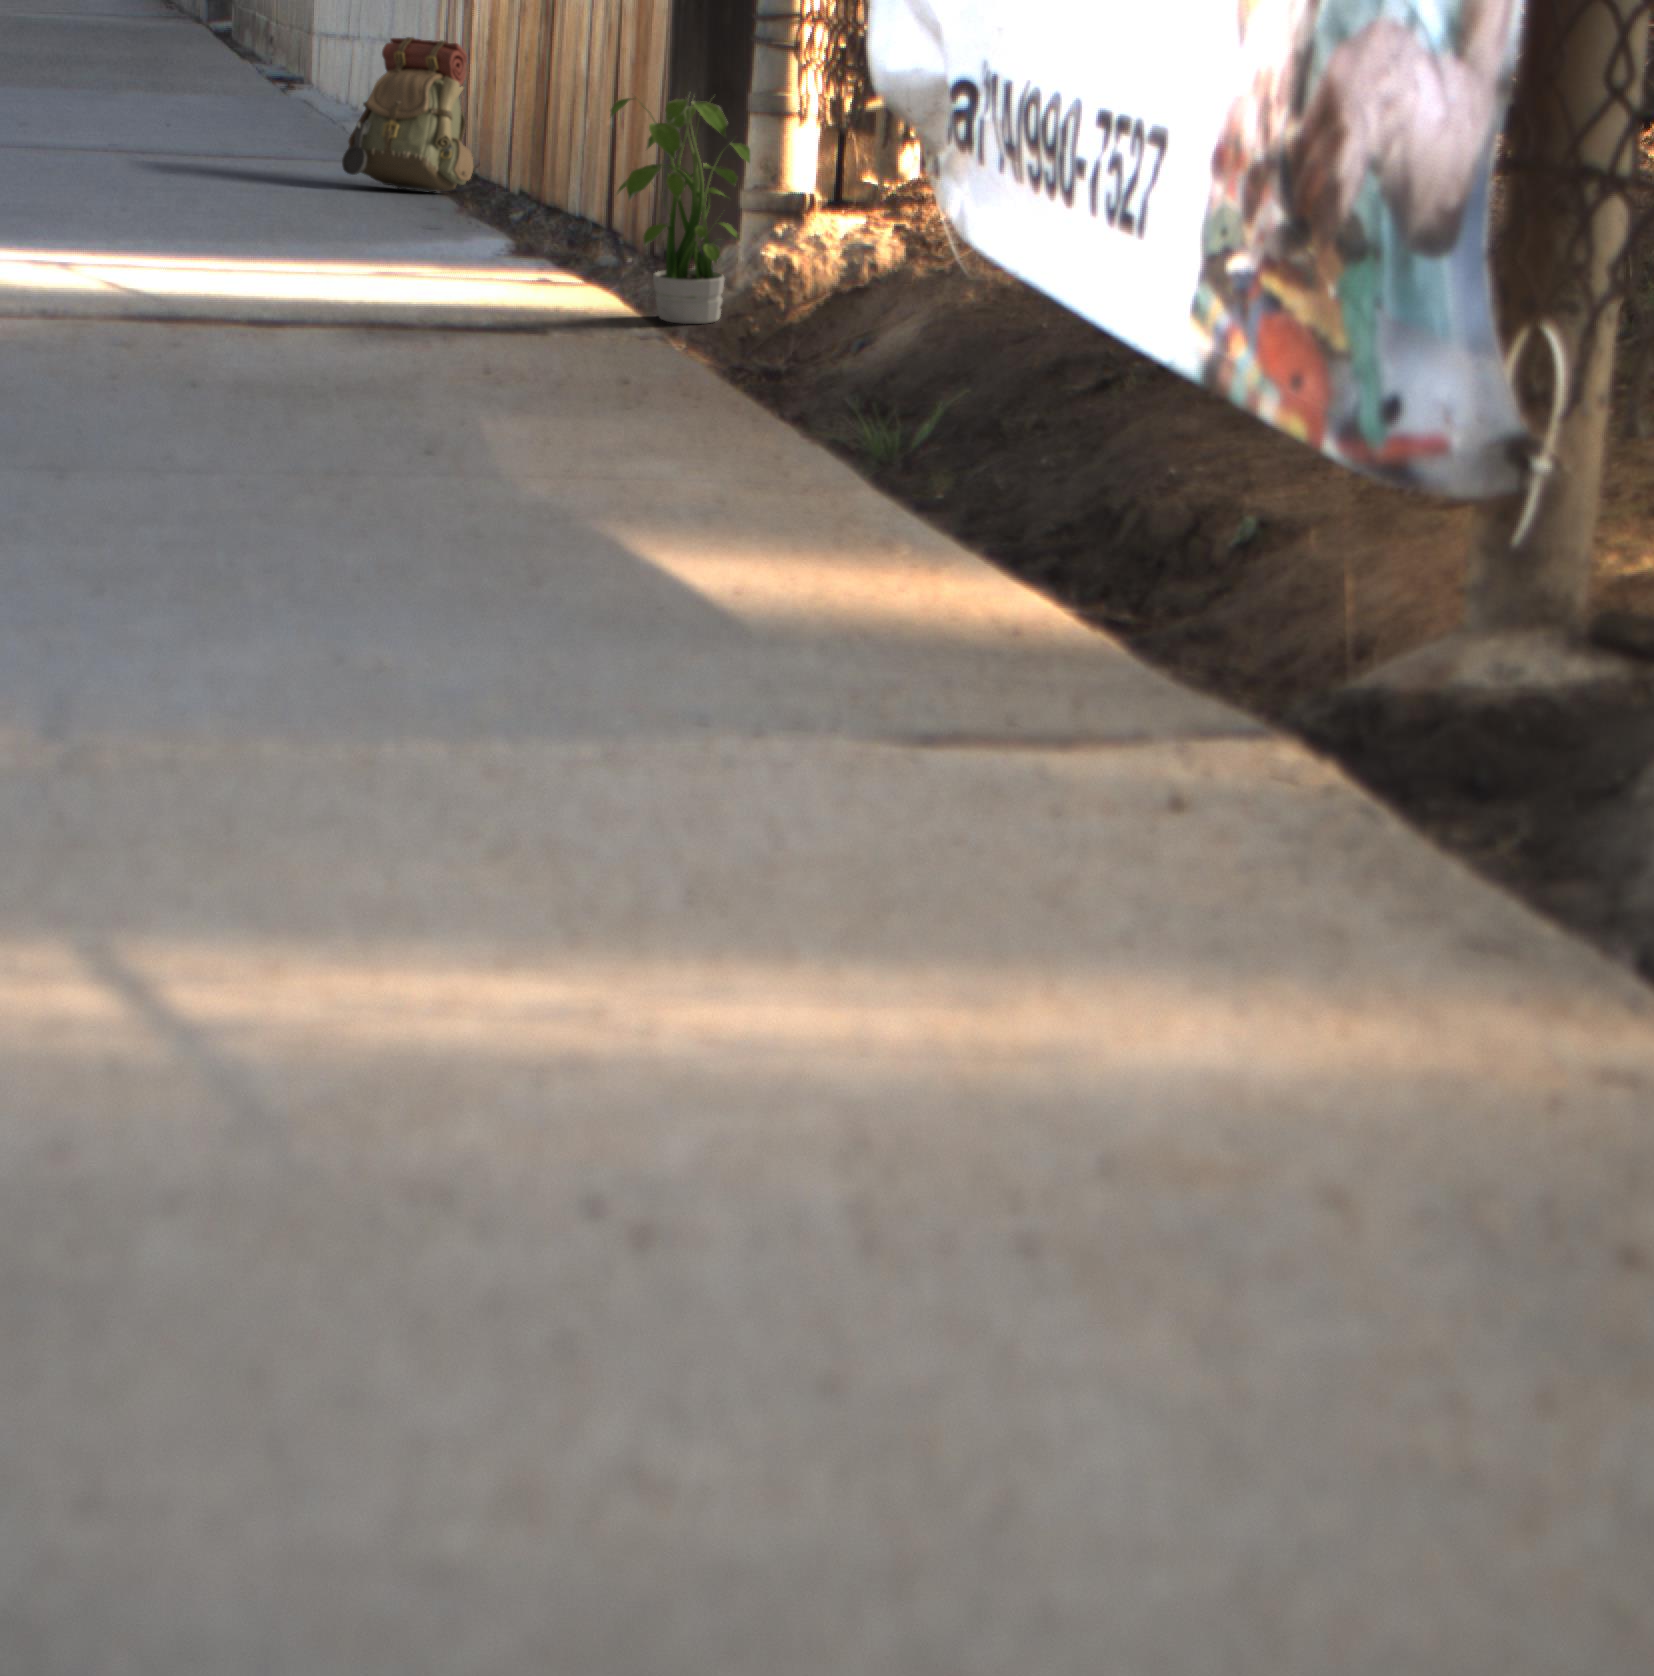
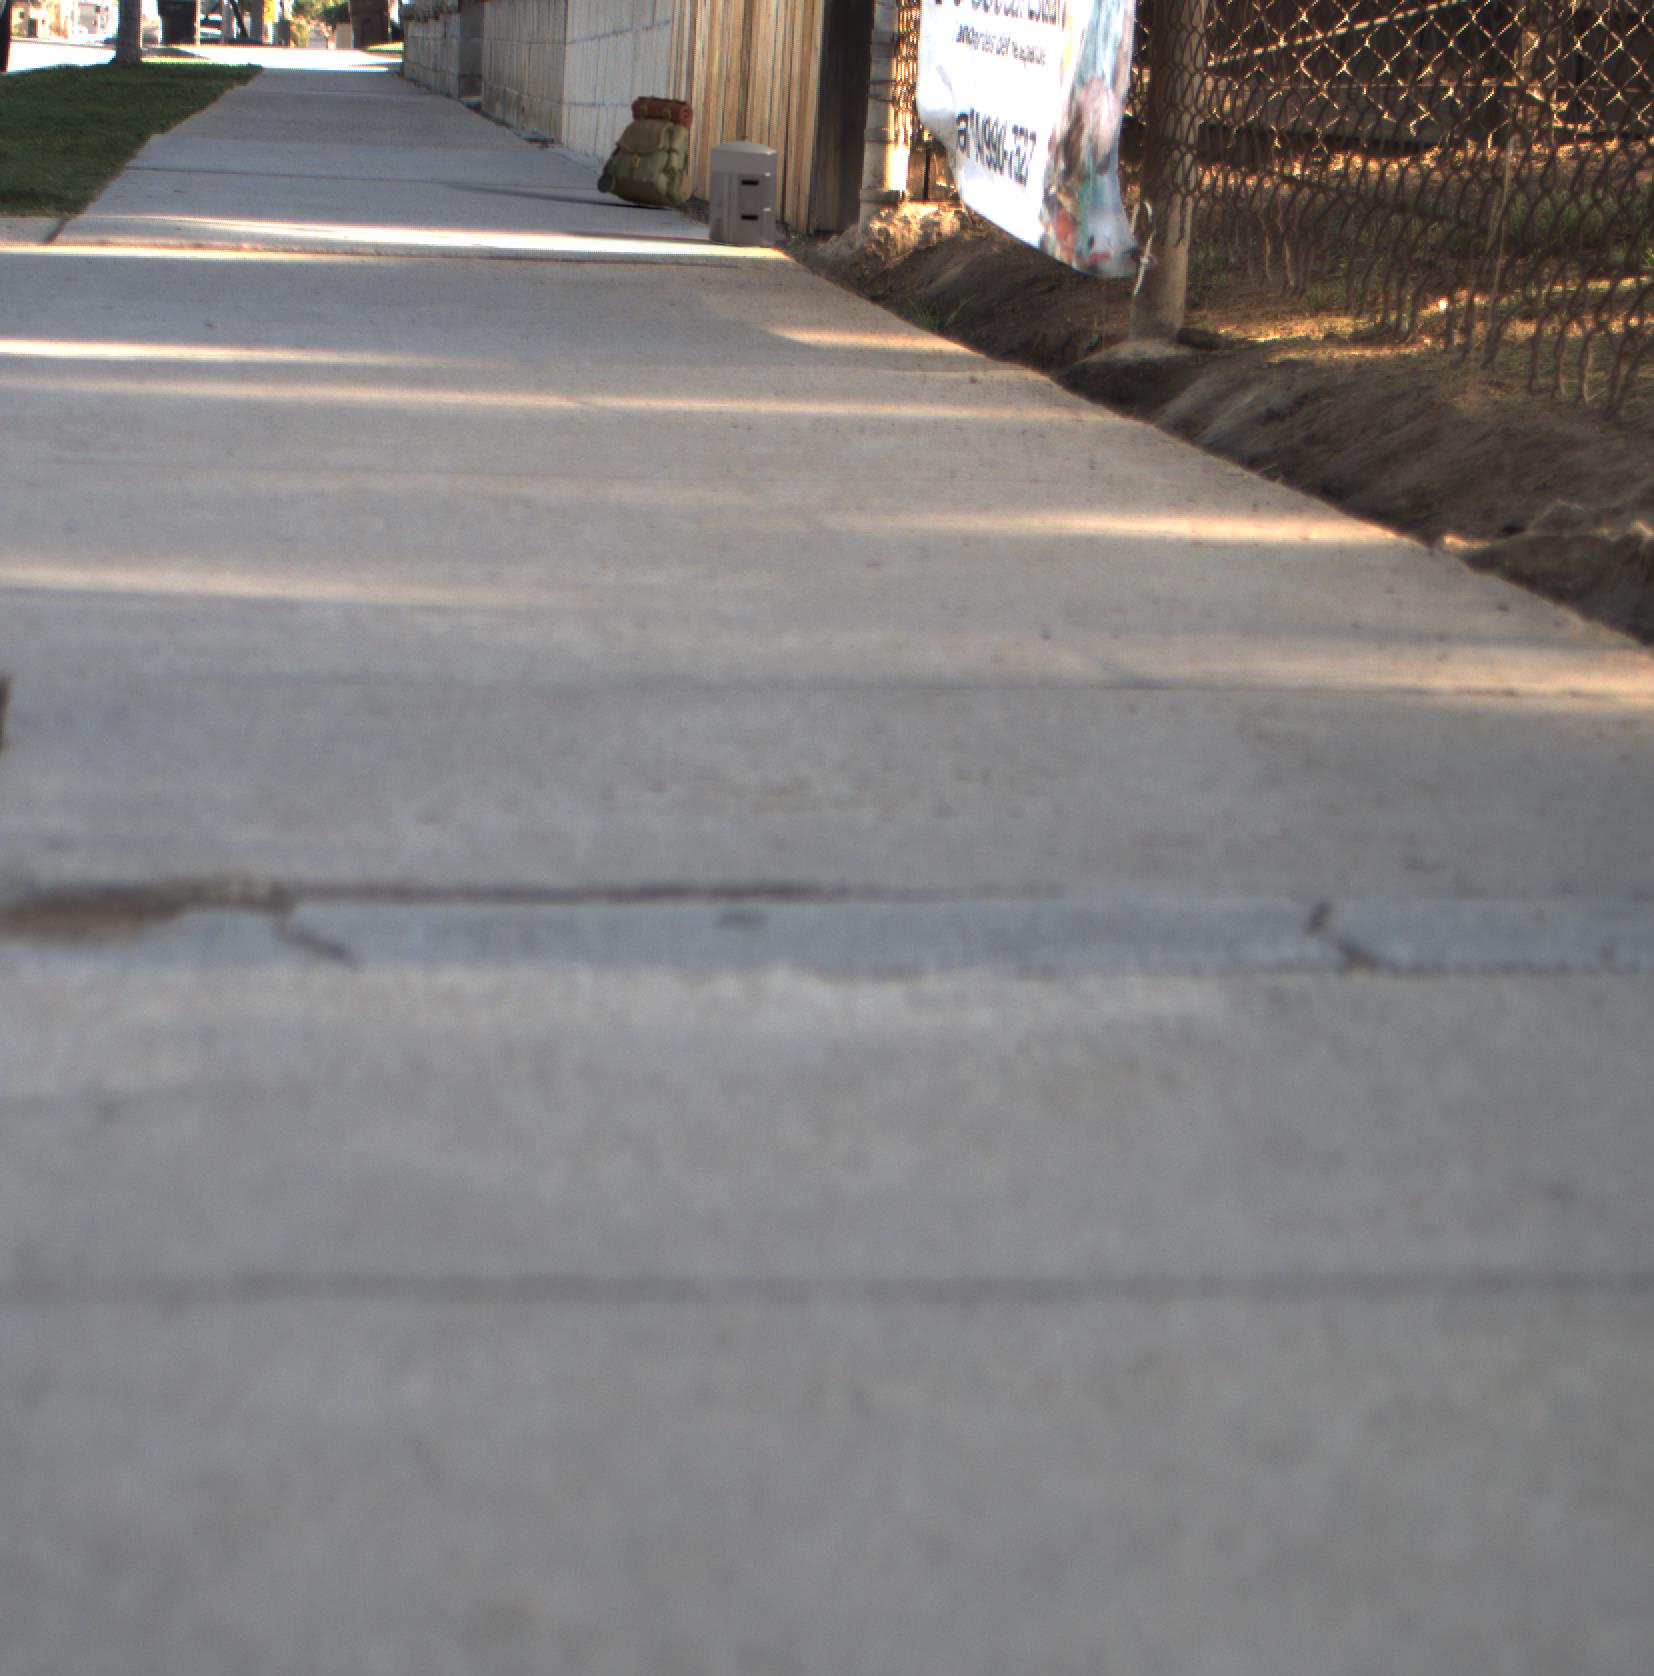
potted plant: present [611,98,750,324] -> none [780,126,871,274]
waste bin: none [496,101,601,268] -> present [709,136,778,247]

